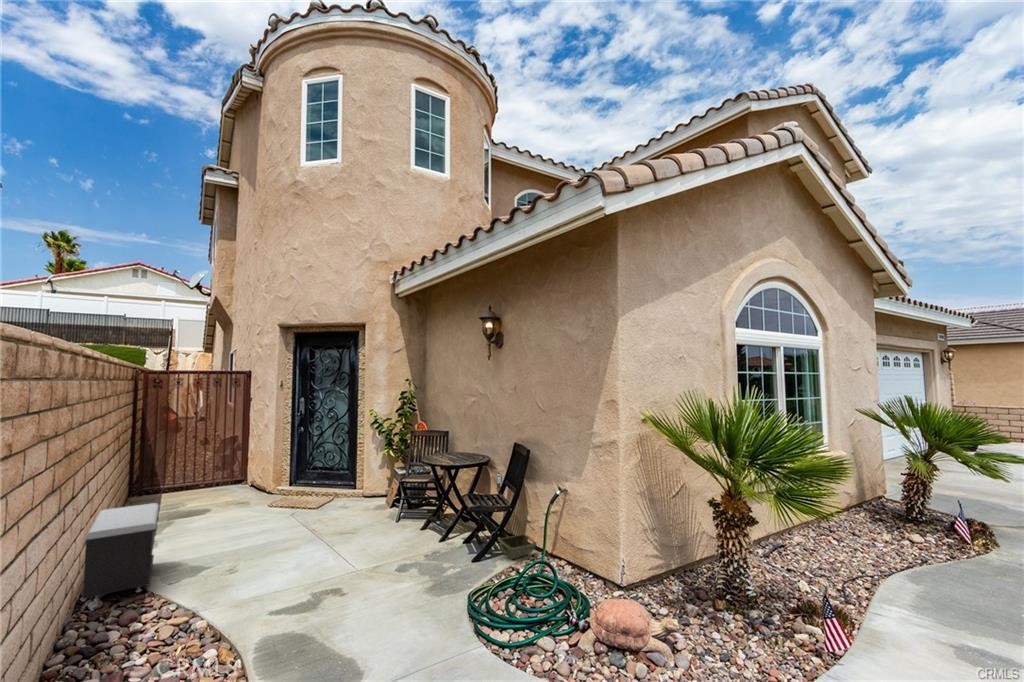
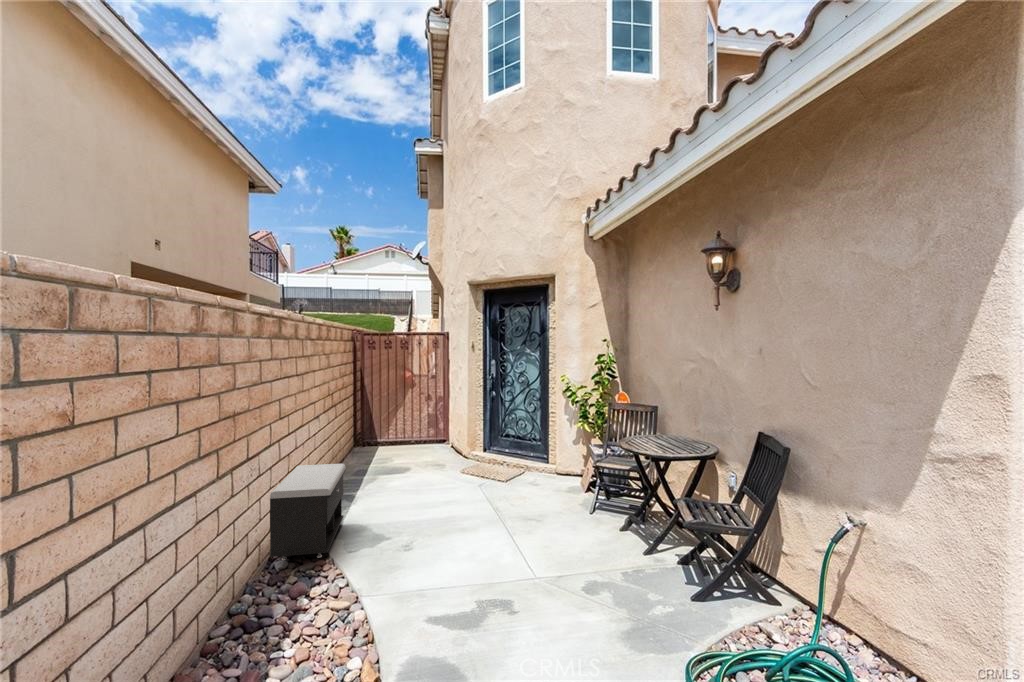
woven basket: present [499,534,537,559] -> none [736,570,800,609]

